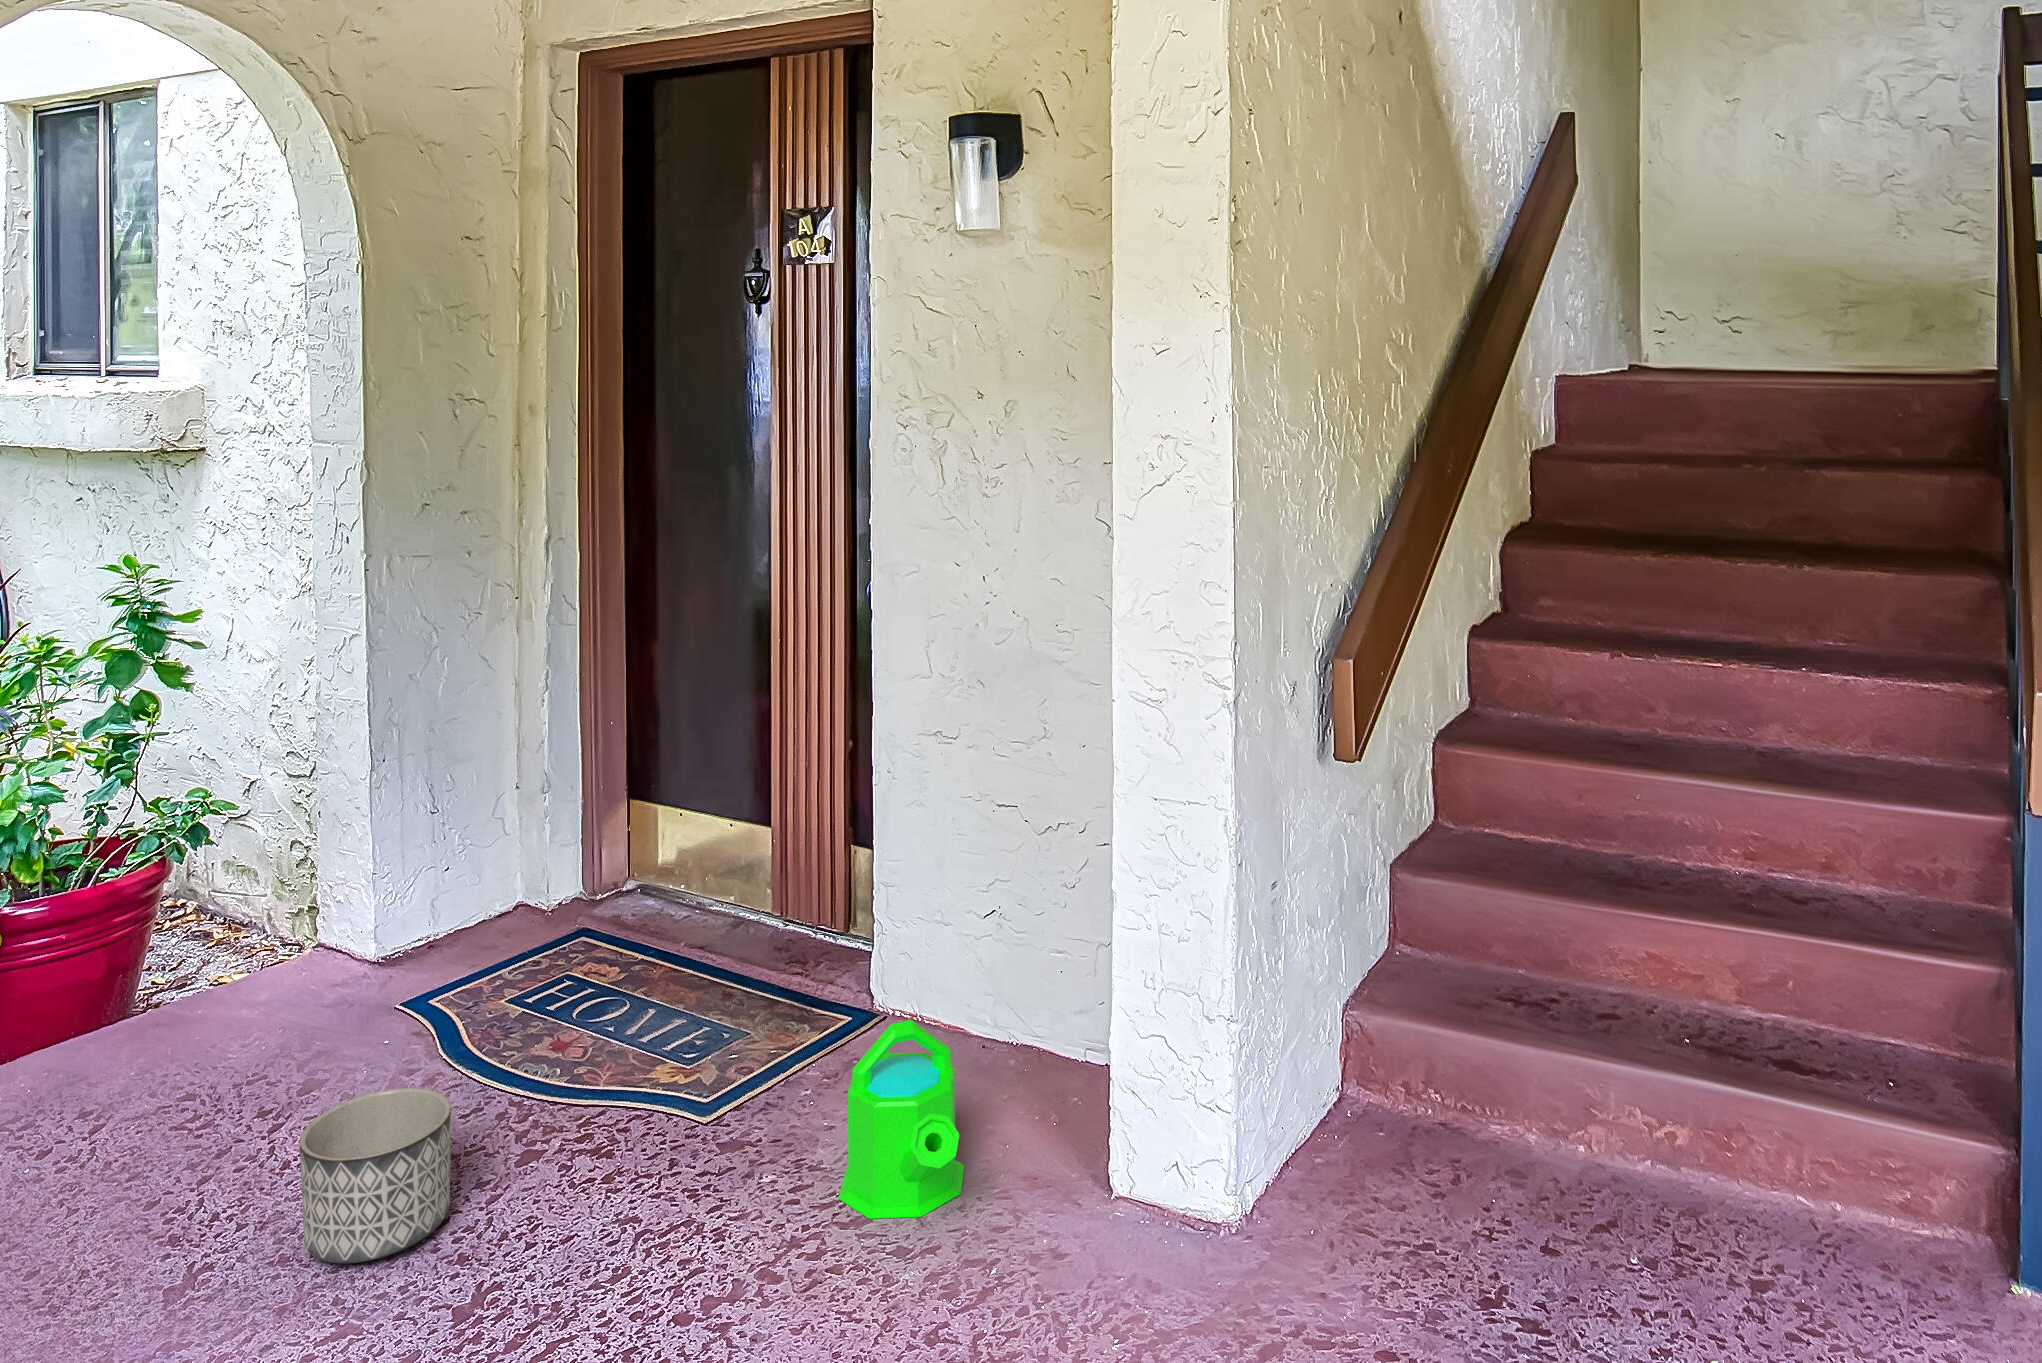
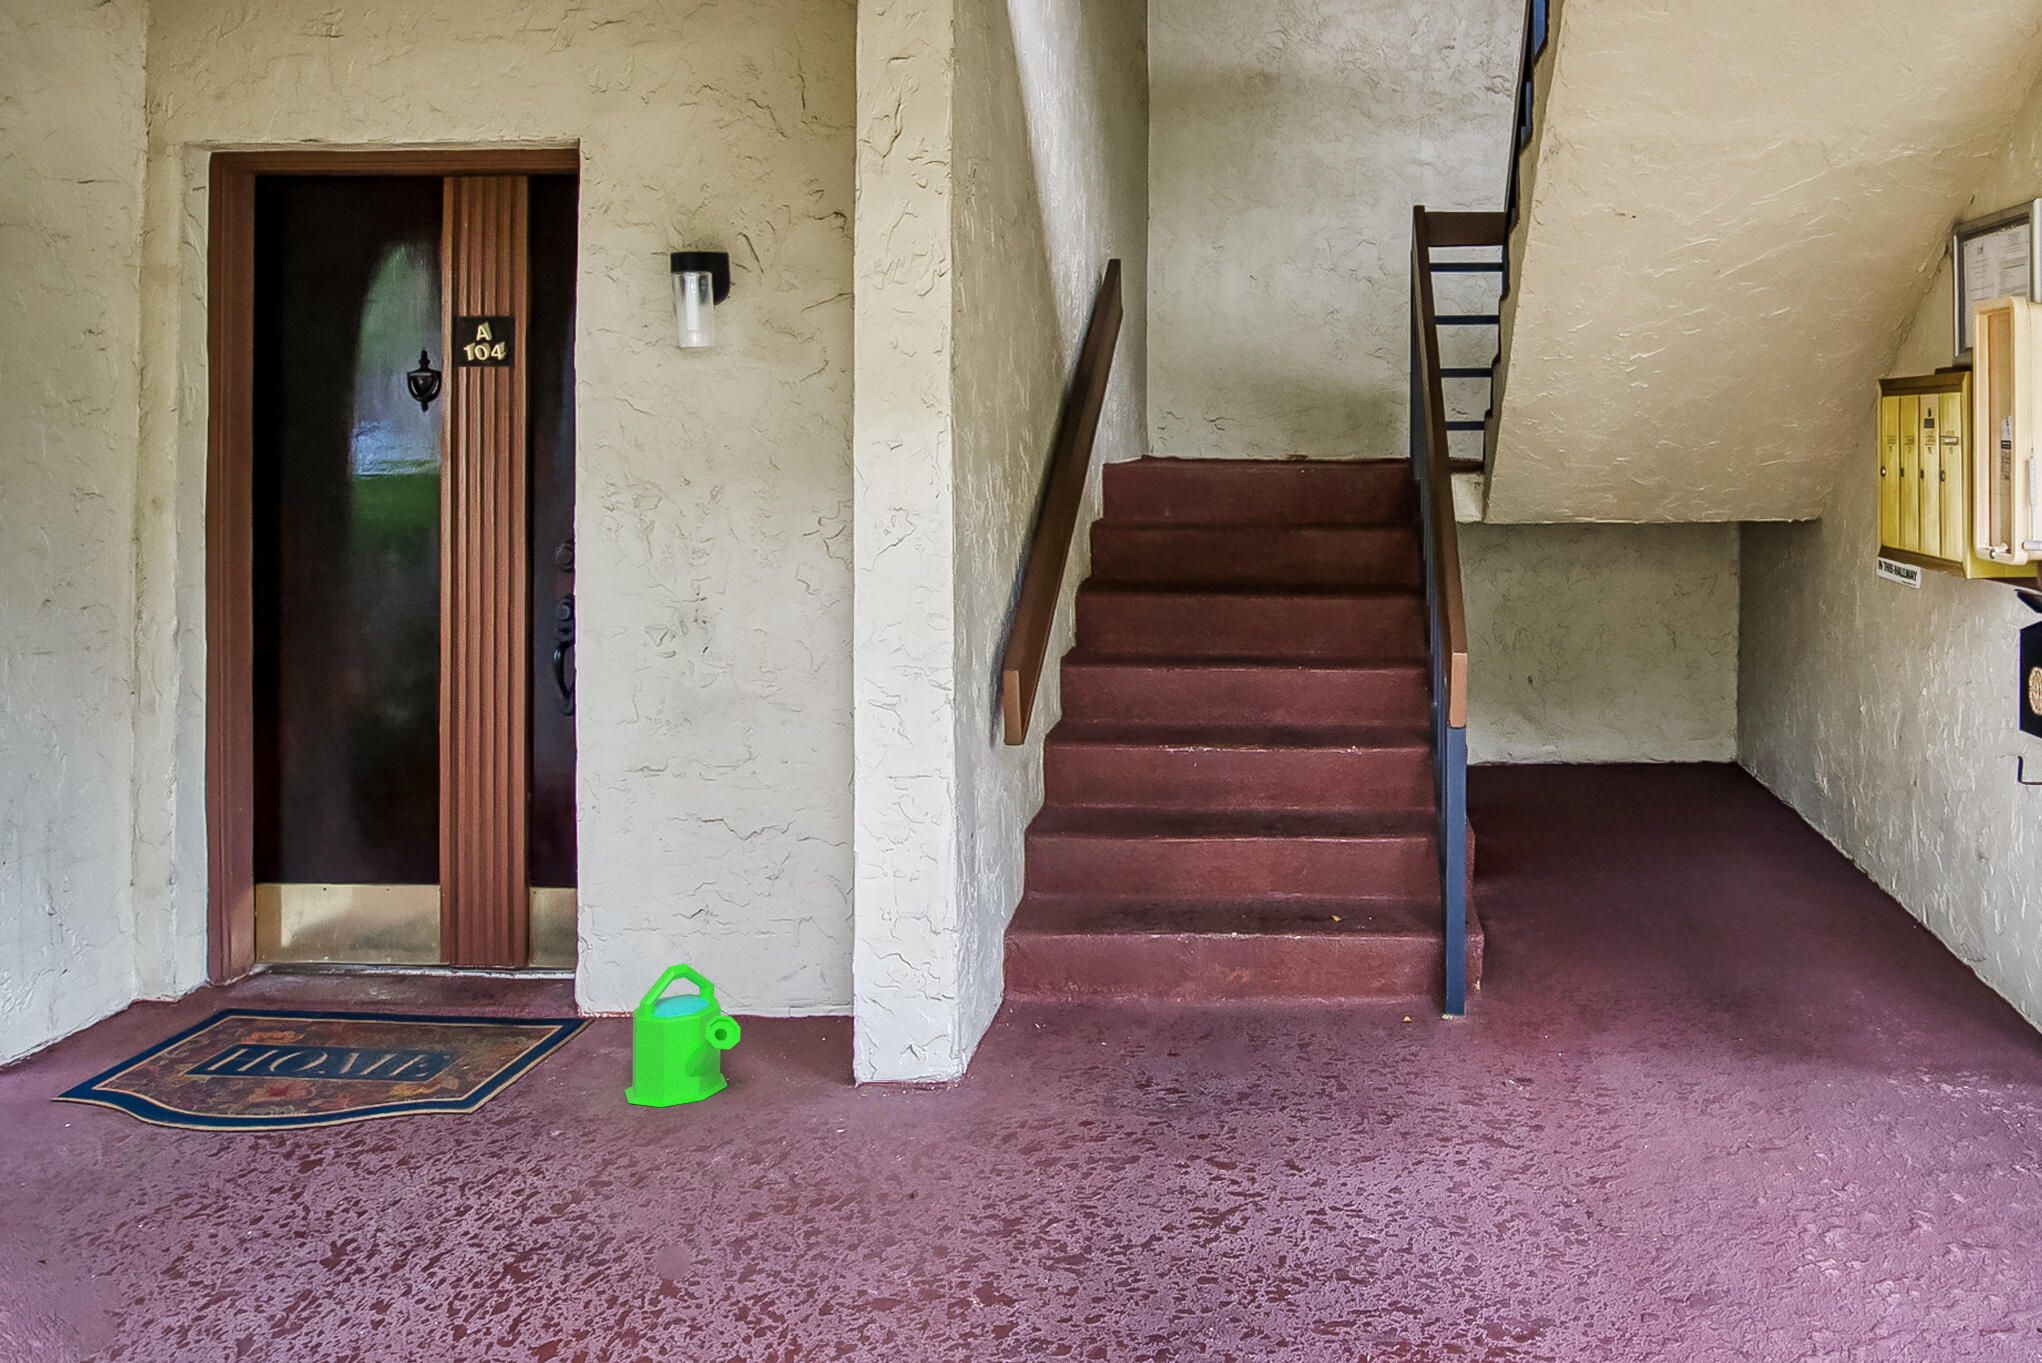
planter: present [300,1088,451,1264] -> none [162,1069,293,1195]

